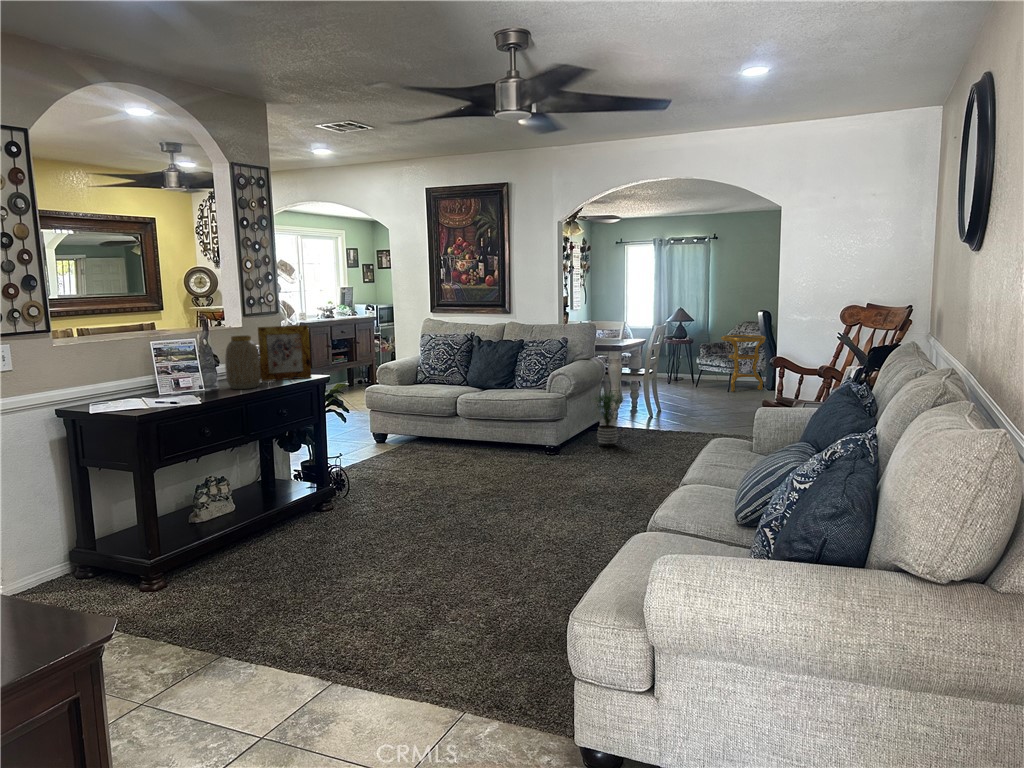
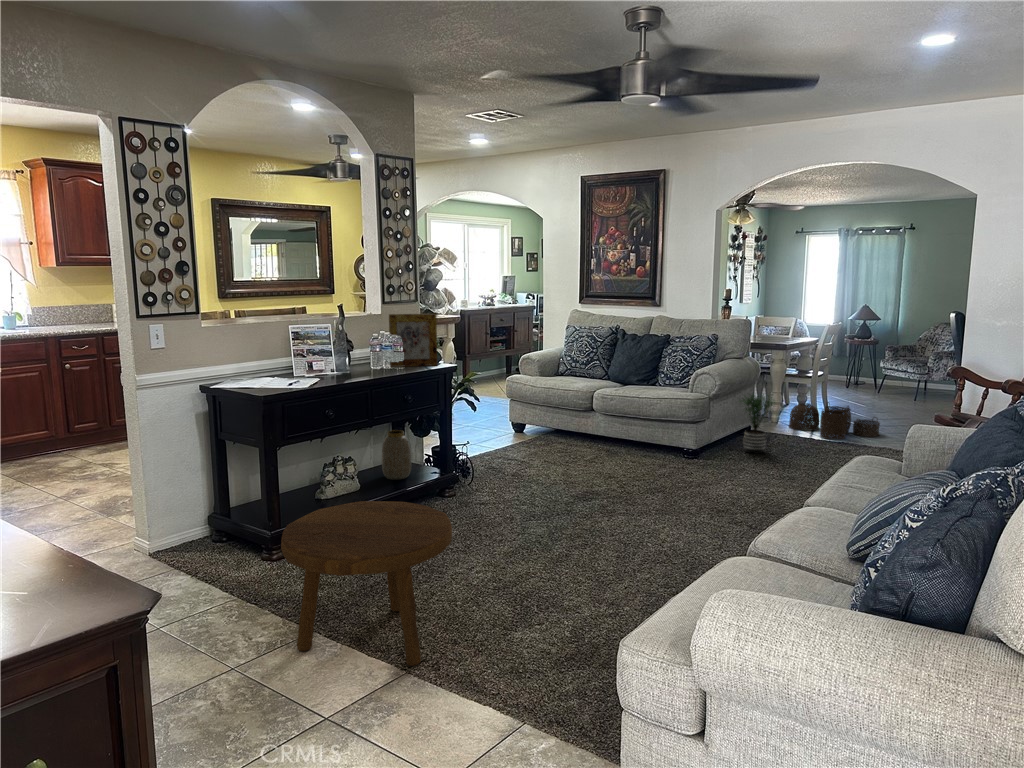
vase: present [225,335,261,389] -> present [382,430,411,480]
side table: present [721,335,766,392] -> none [908,336,964,400]
woven basket: none [631,397,709,430] -> present [789,402,880,440]
footstool: none [190,515,371,679] -> present [281,501,452,666]

